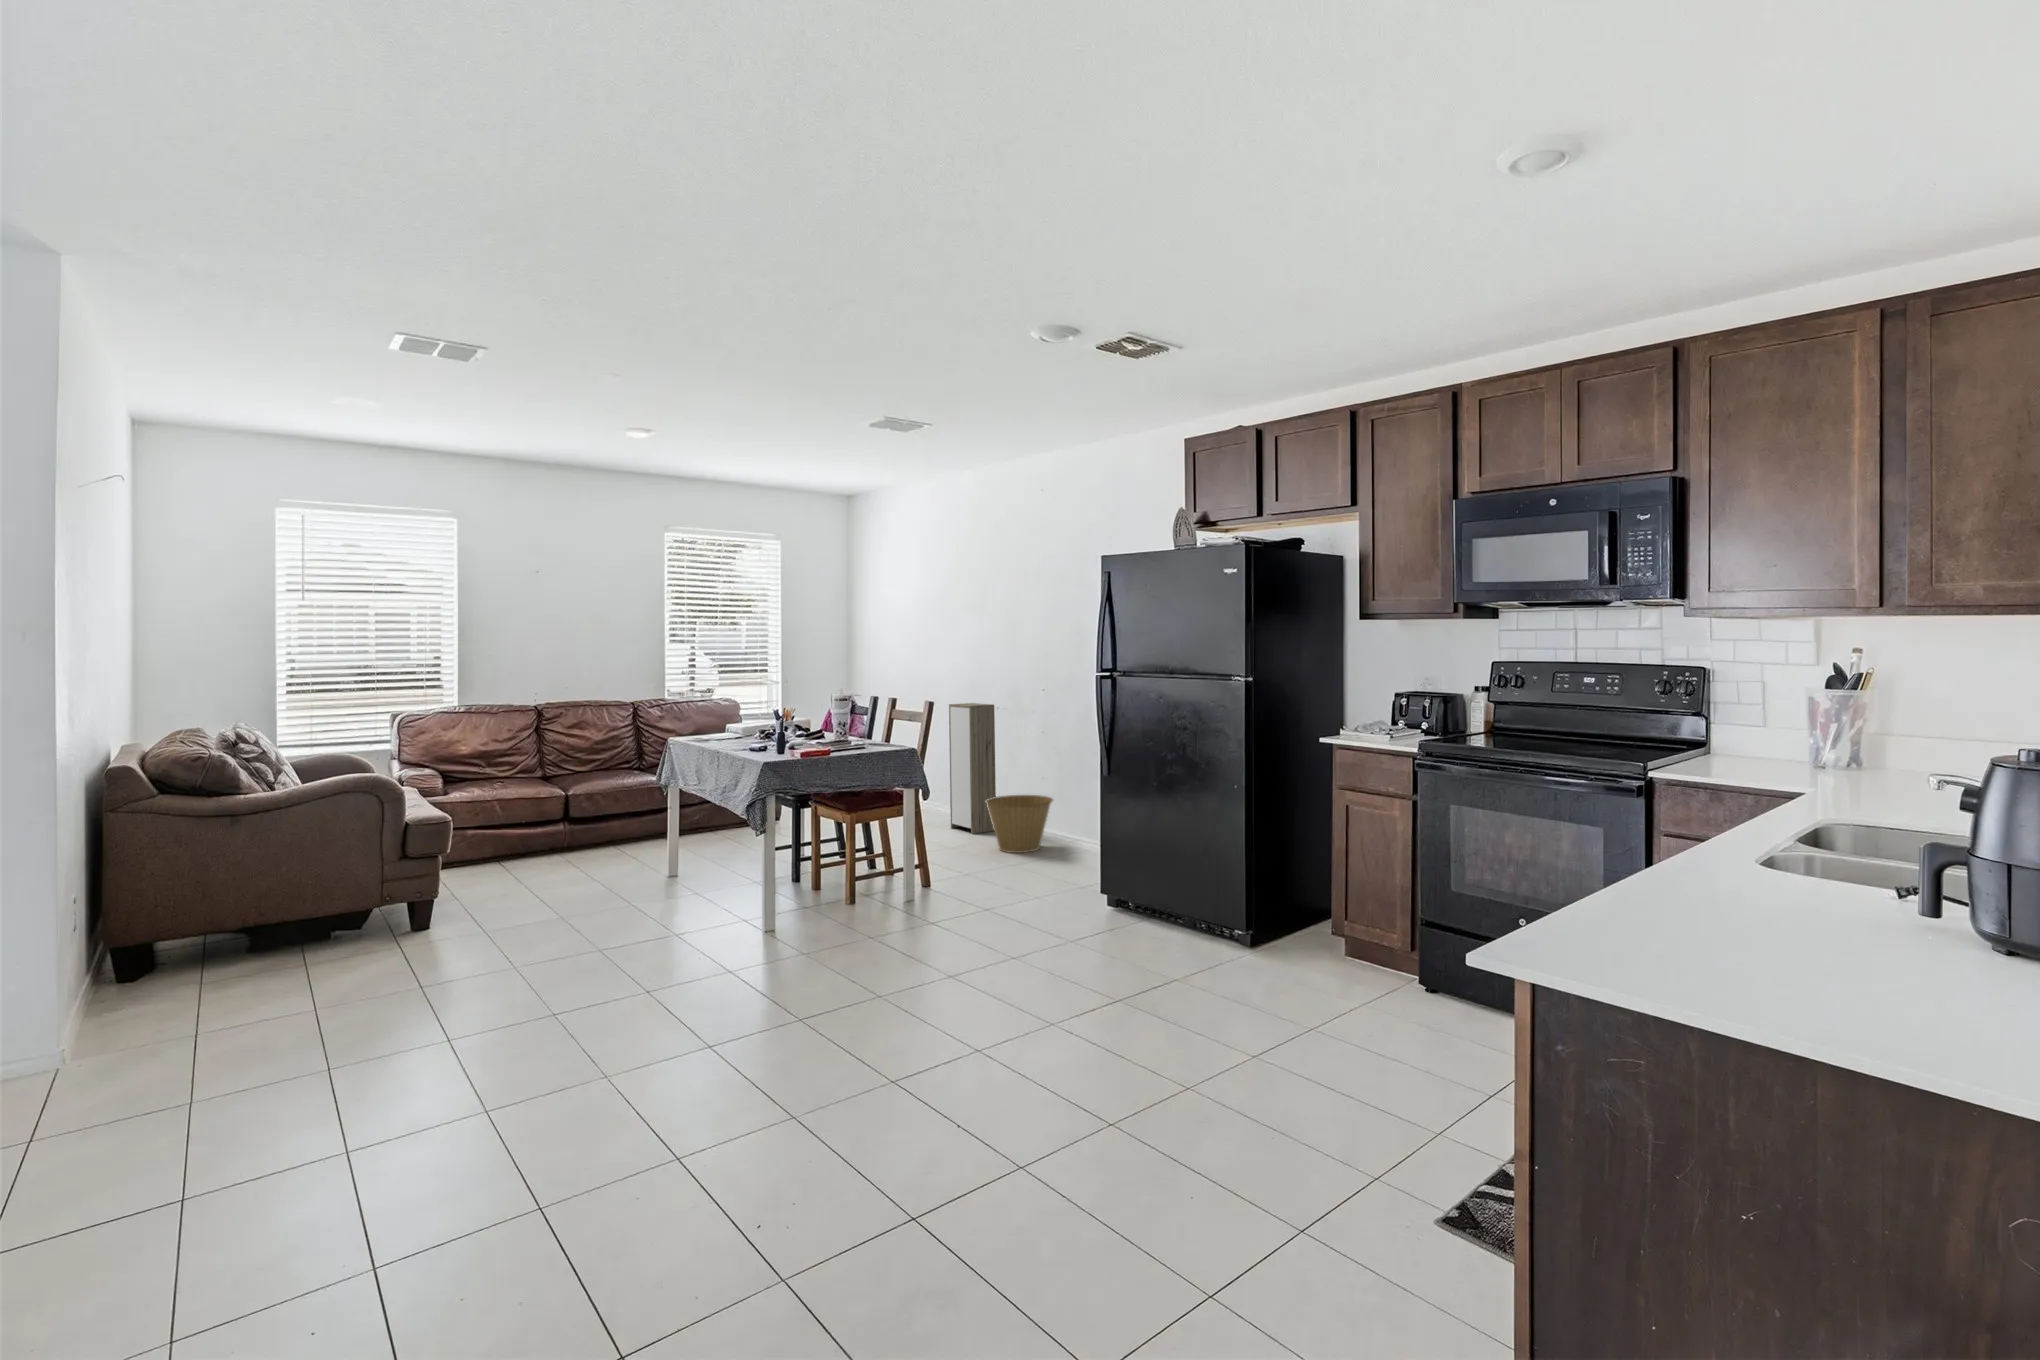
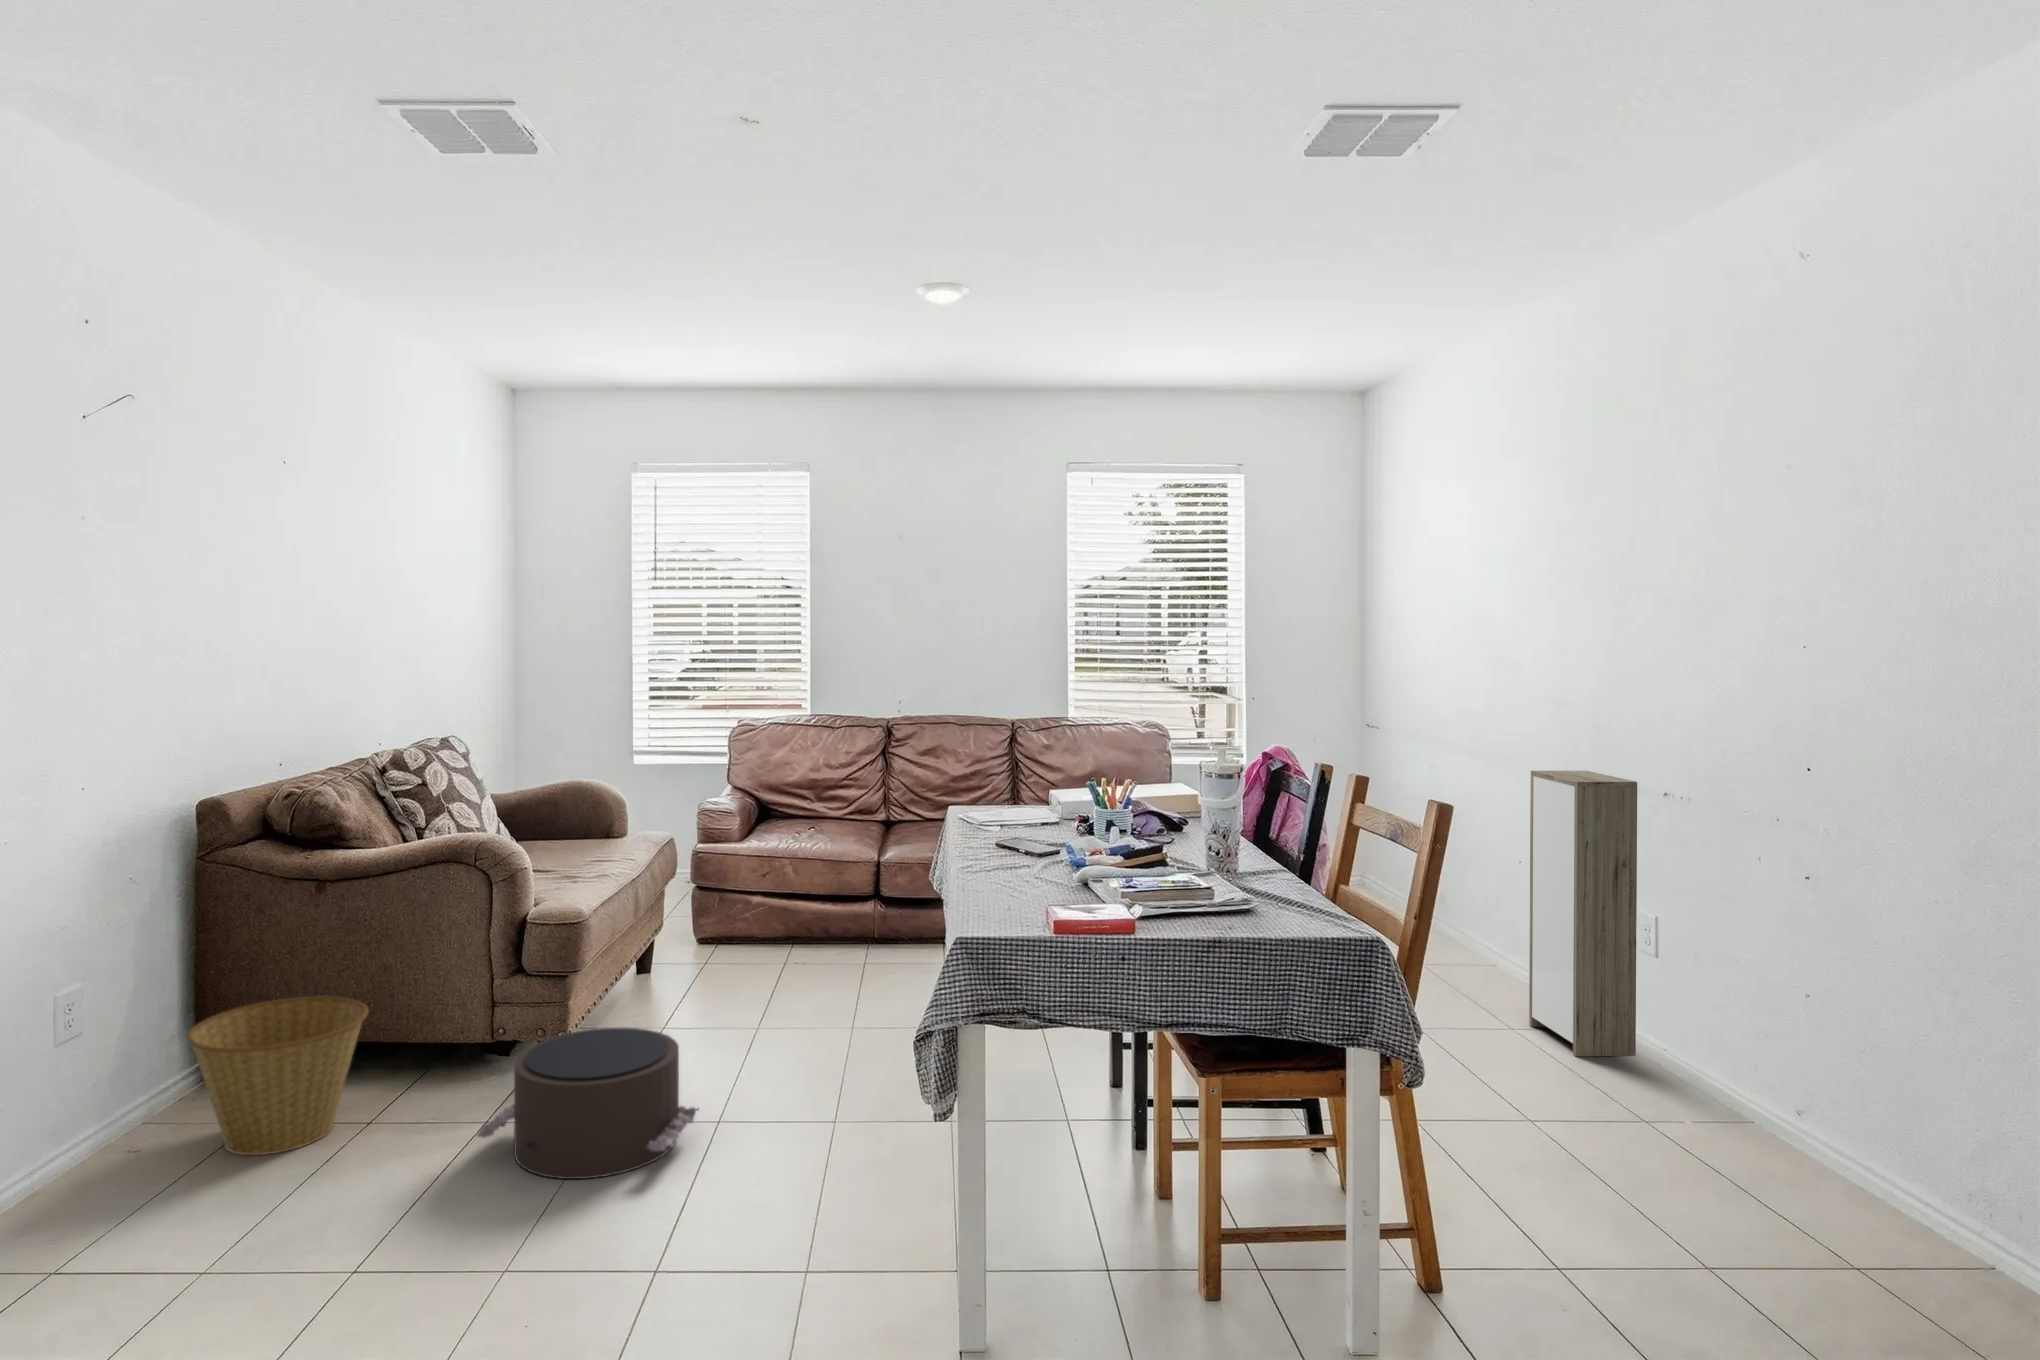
basket: present [986,795,1053,853] -> present [187,997,369,1155]
pouf: none [421,873,554,948] -> present [477,1028,698,1179]

